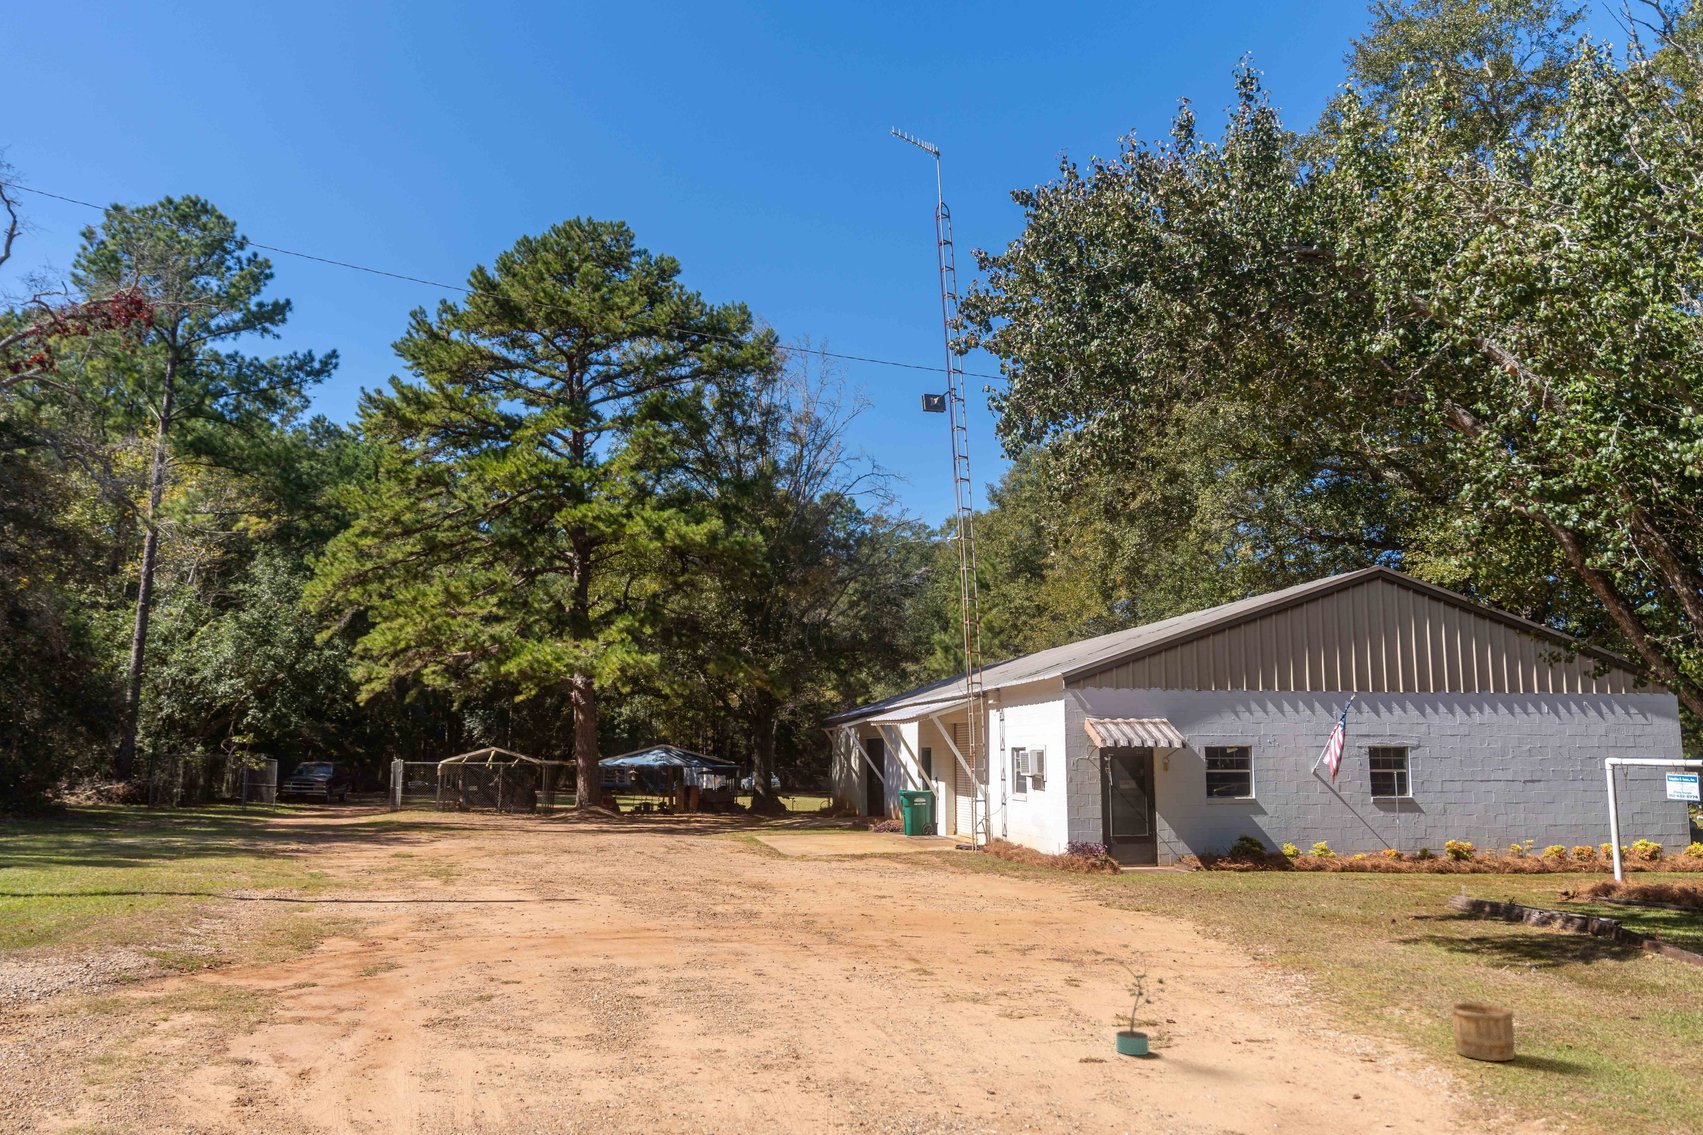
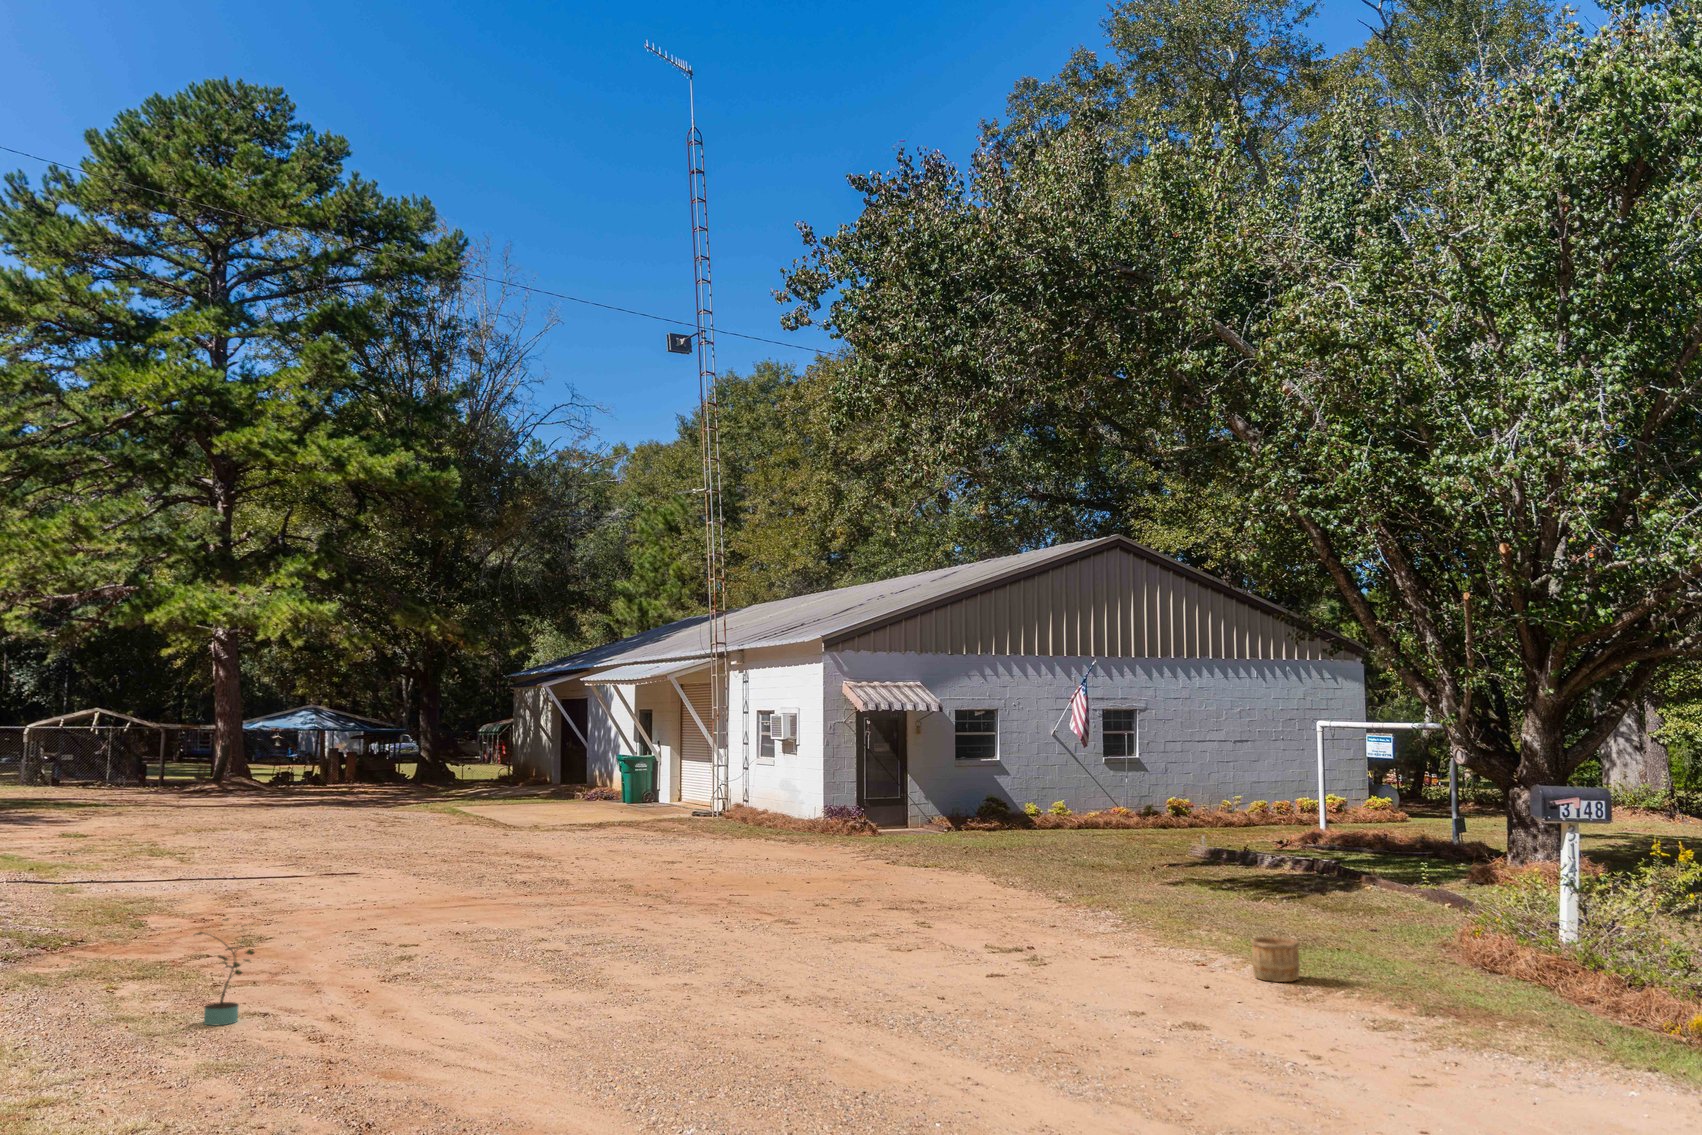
lounge chair: none [554,776,583,816] -> present [194,744,232,791]
potted plant: present [1104,944,1165,1055] -> present [196,918,254,1026]

